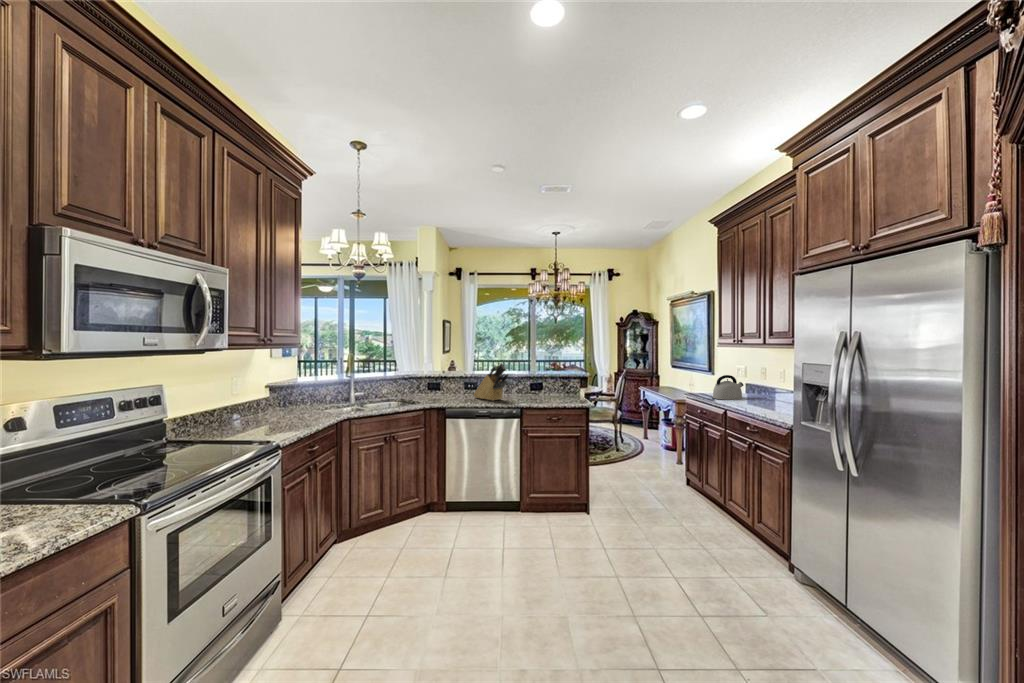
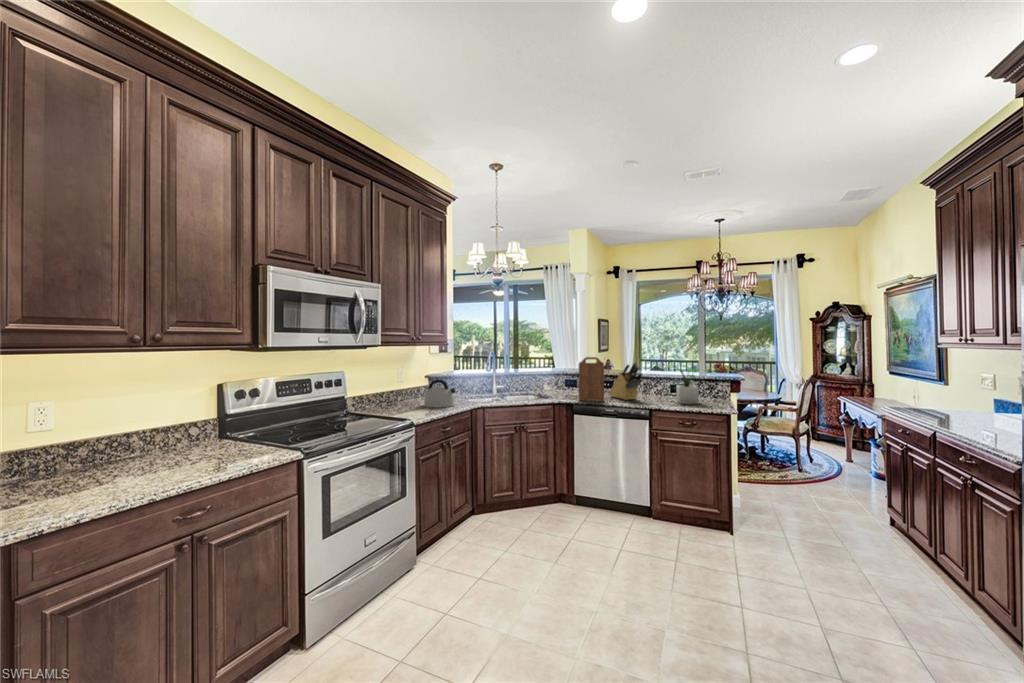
cutting board: none [448,360,473,404] -> present [579,357,604,401]
potted plant: none [527,366,569,401] -> present [662,366,710,404]
kettle: present [713,375,743,400] -> present [424,379,455,408]

